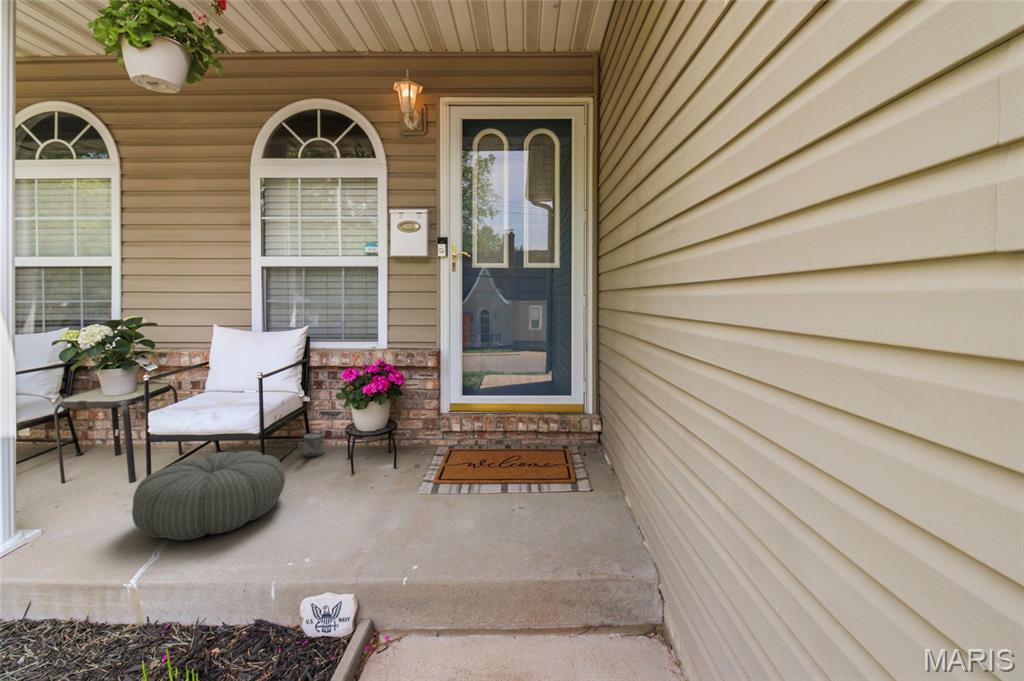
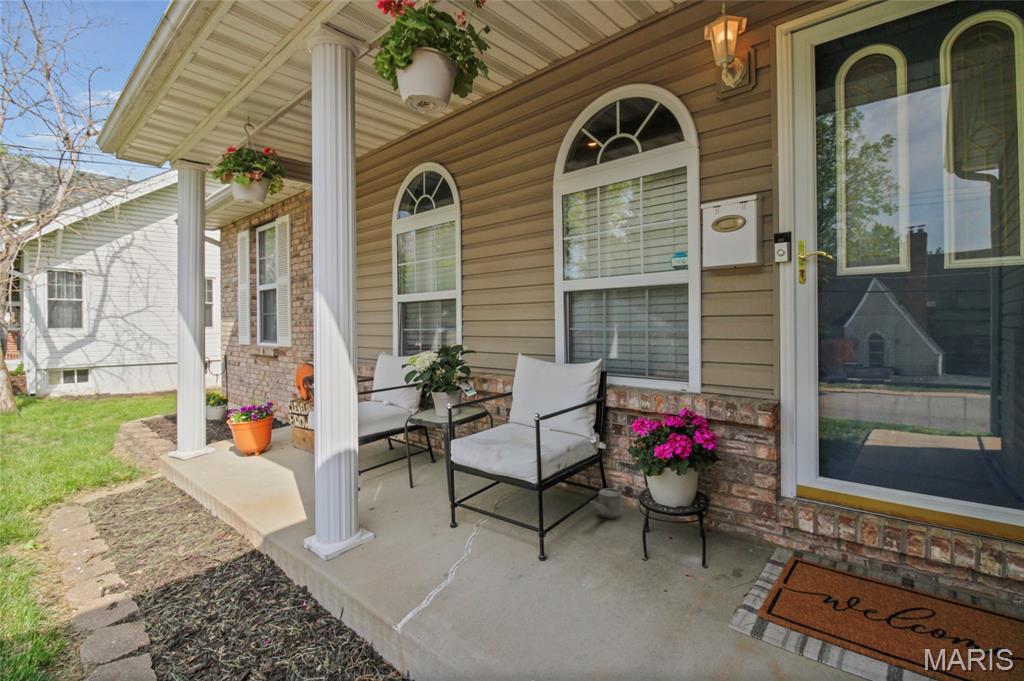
pouf: present [132,451,285,540] -> none [434,503,566,603]

